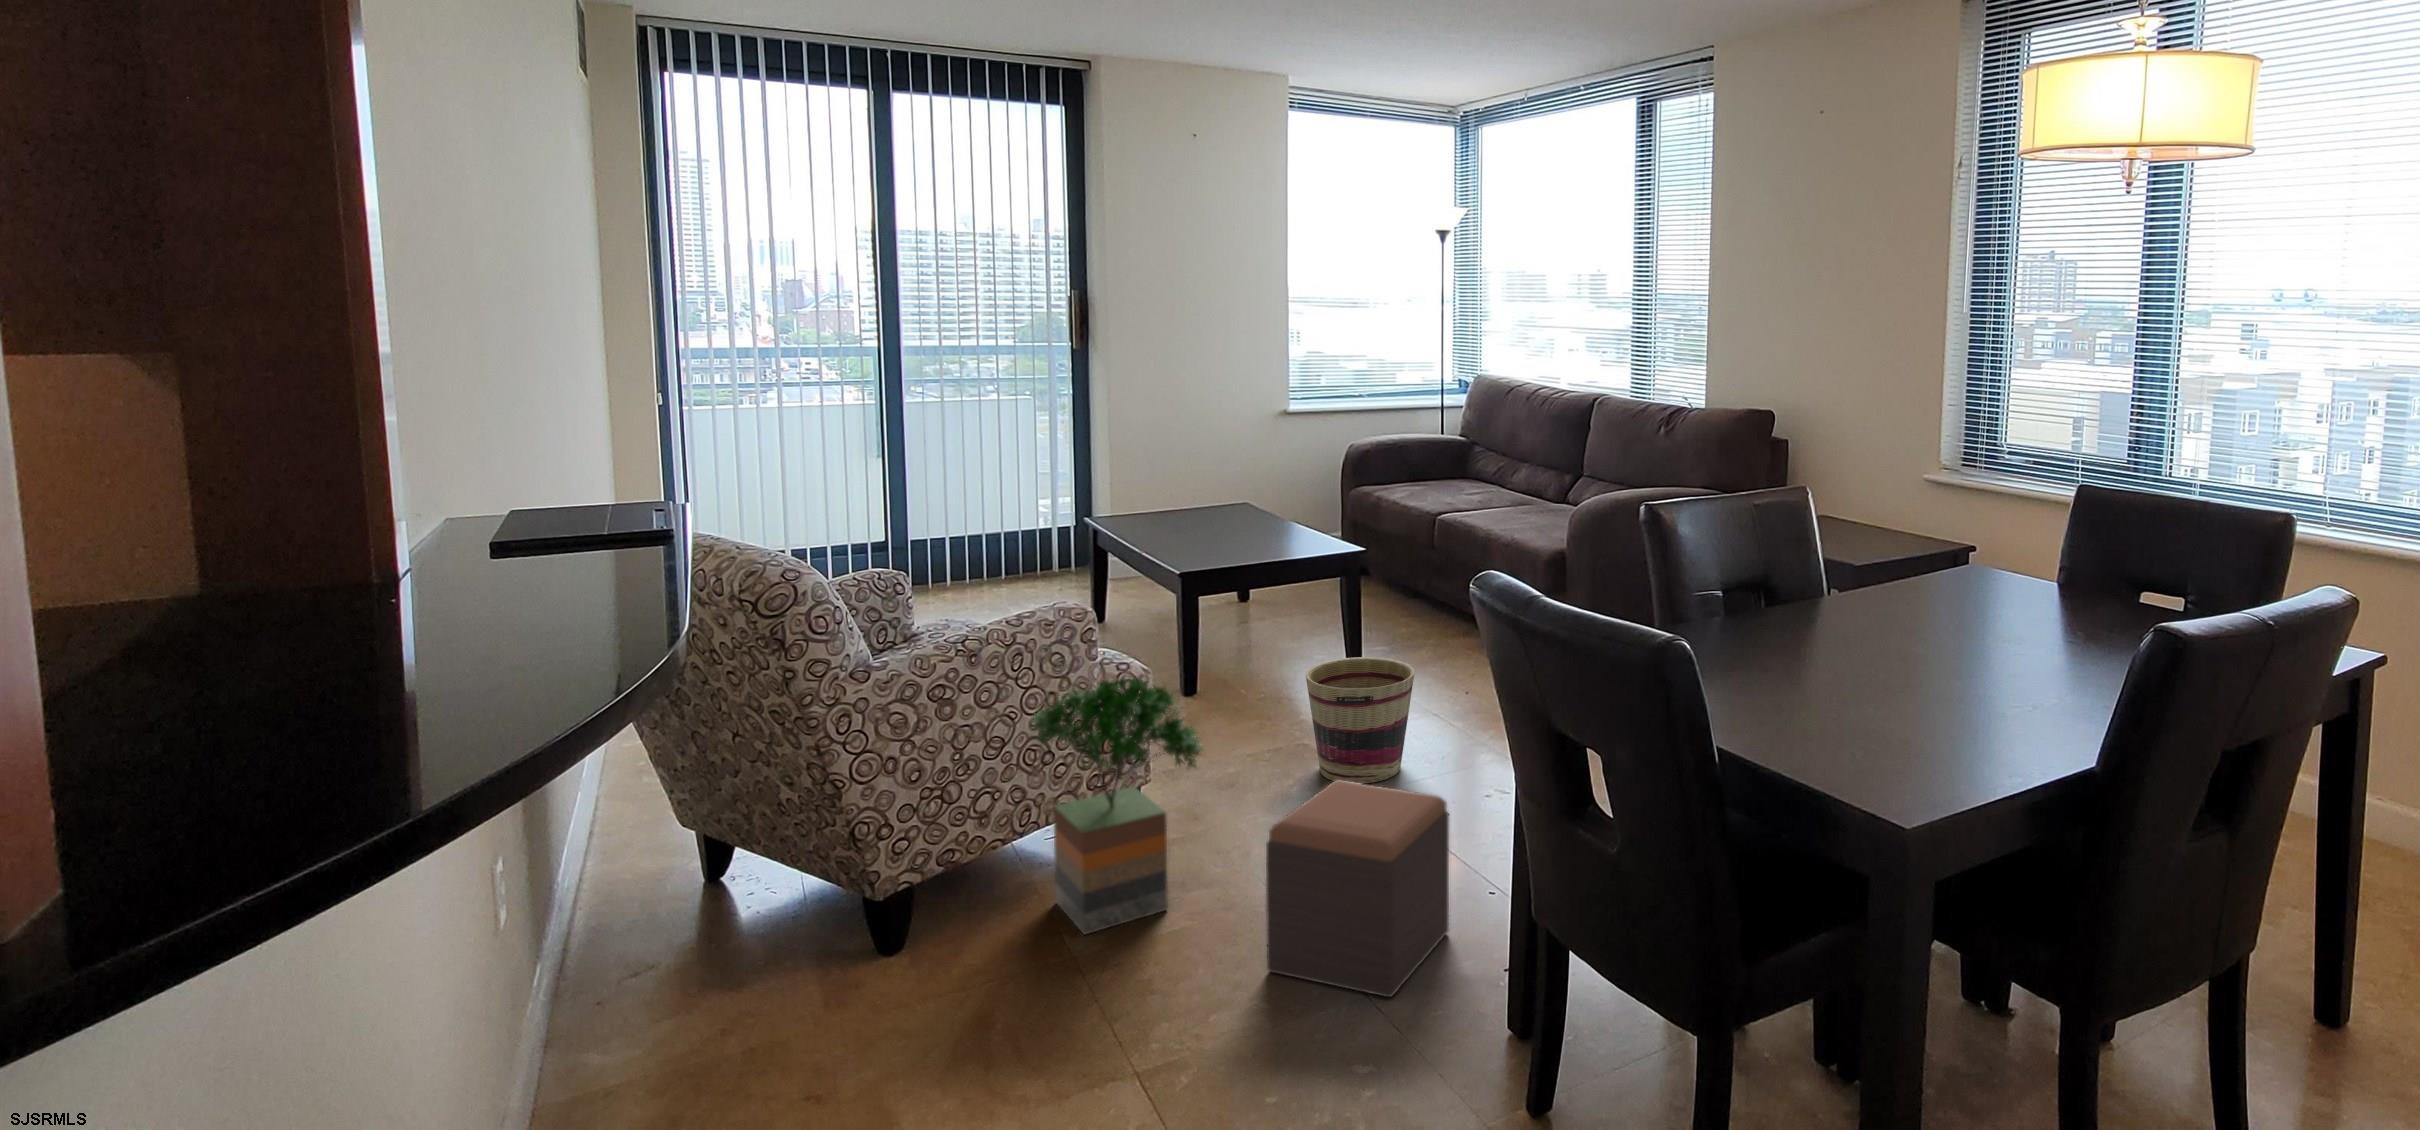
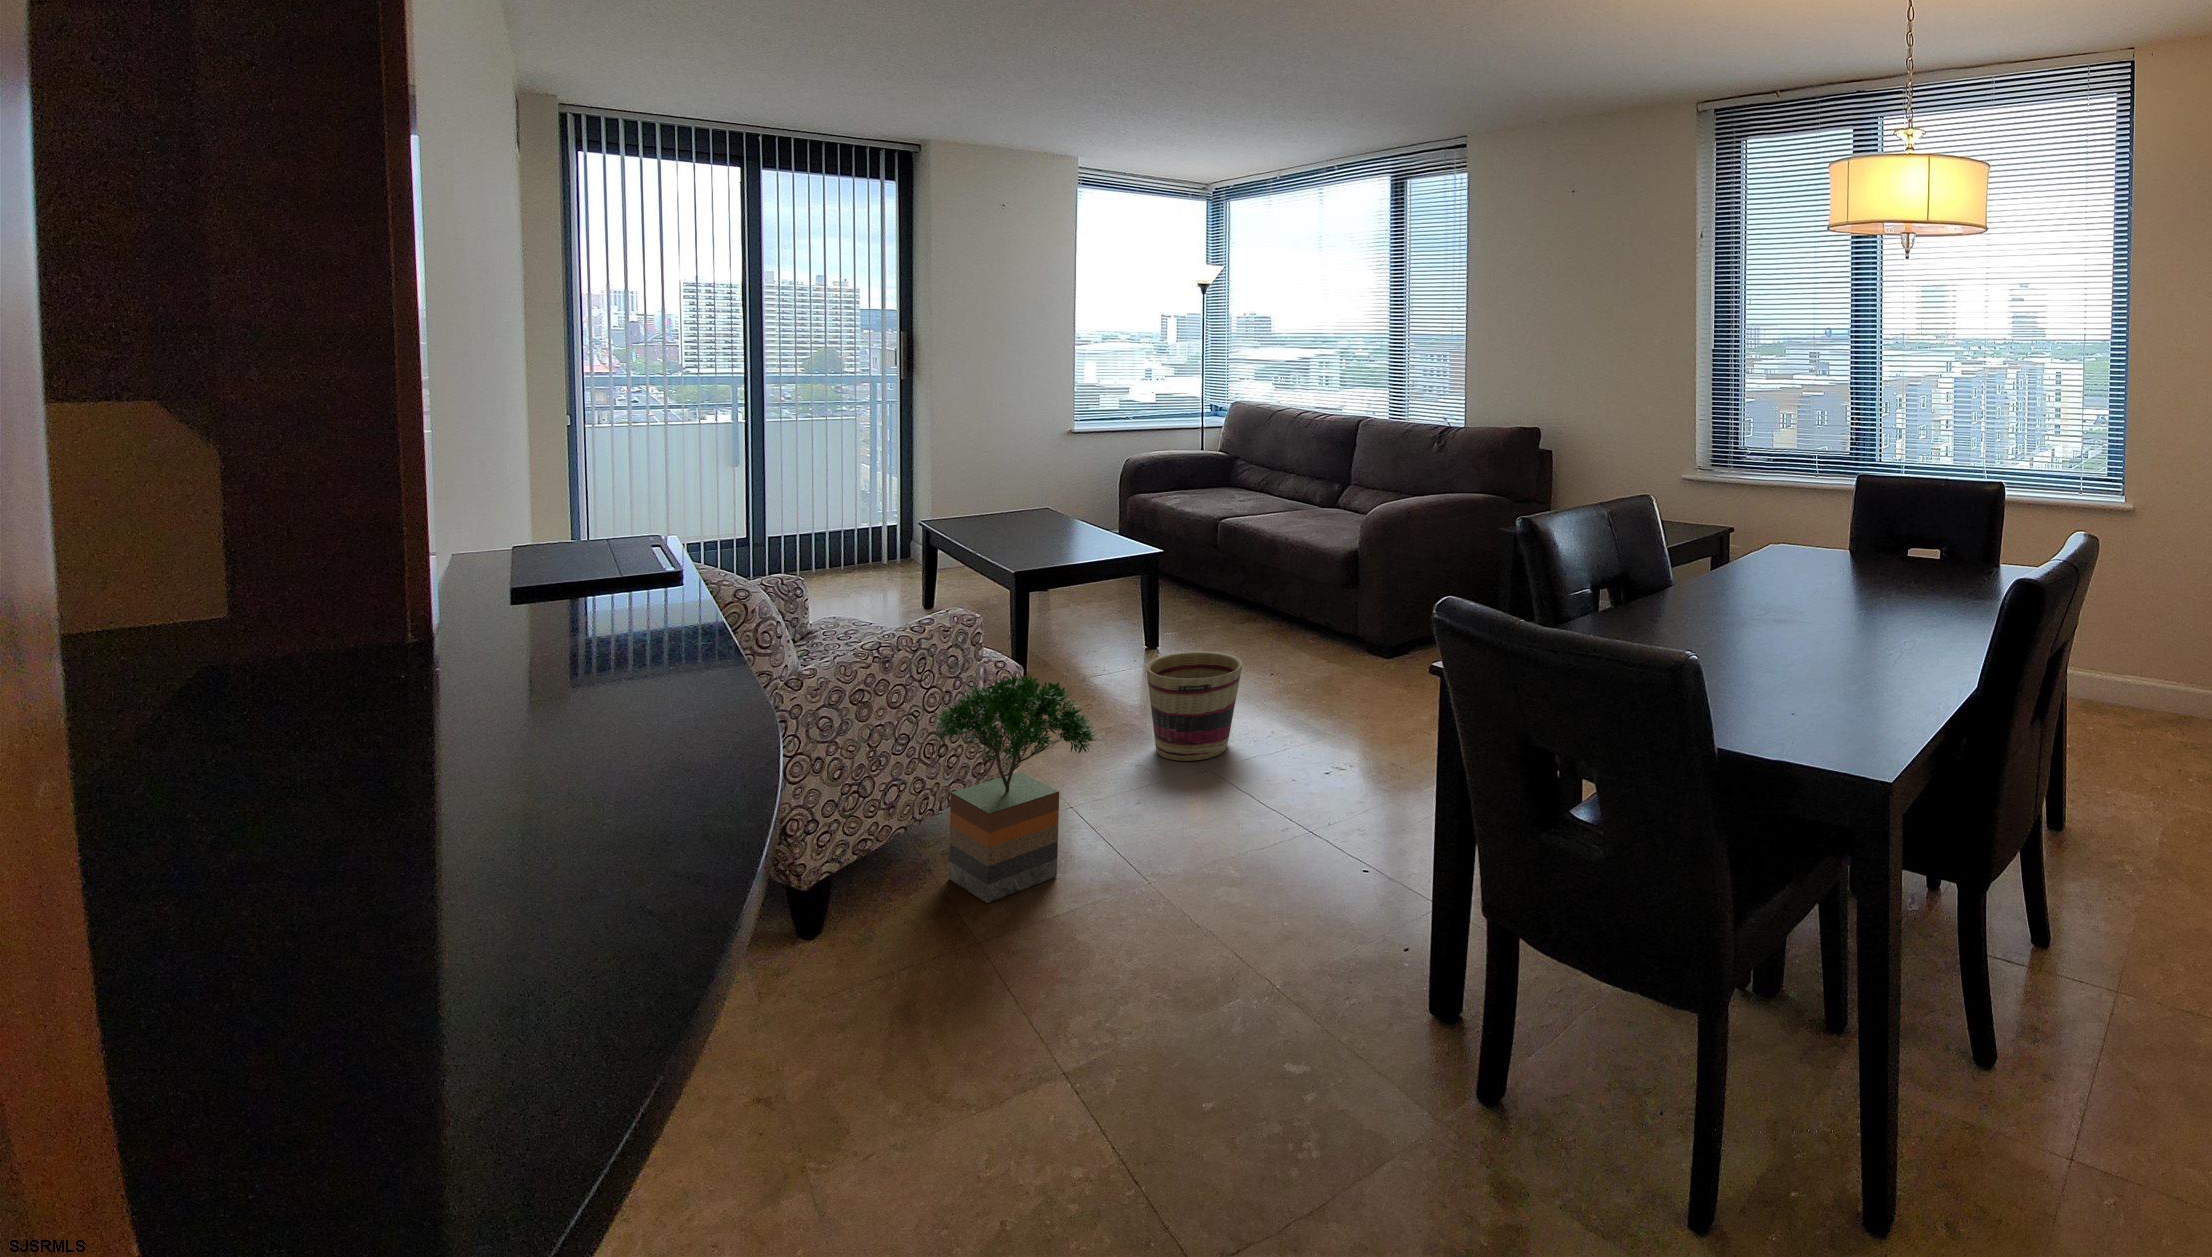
footstool: present [1266,780,1449,997] -> none [1163,754,1311,928]

